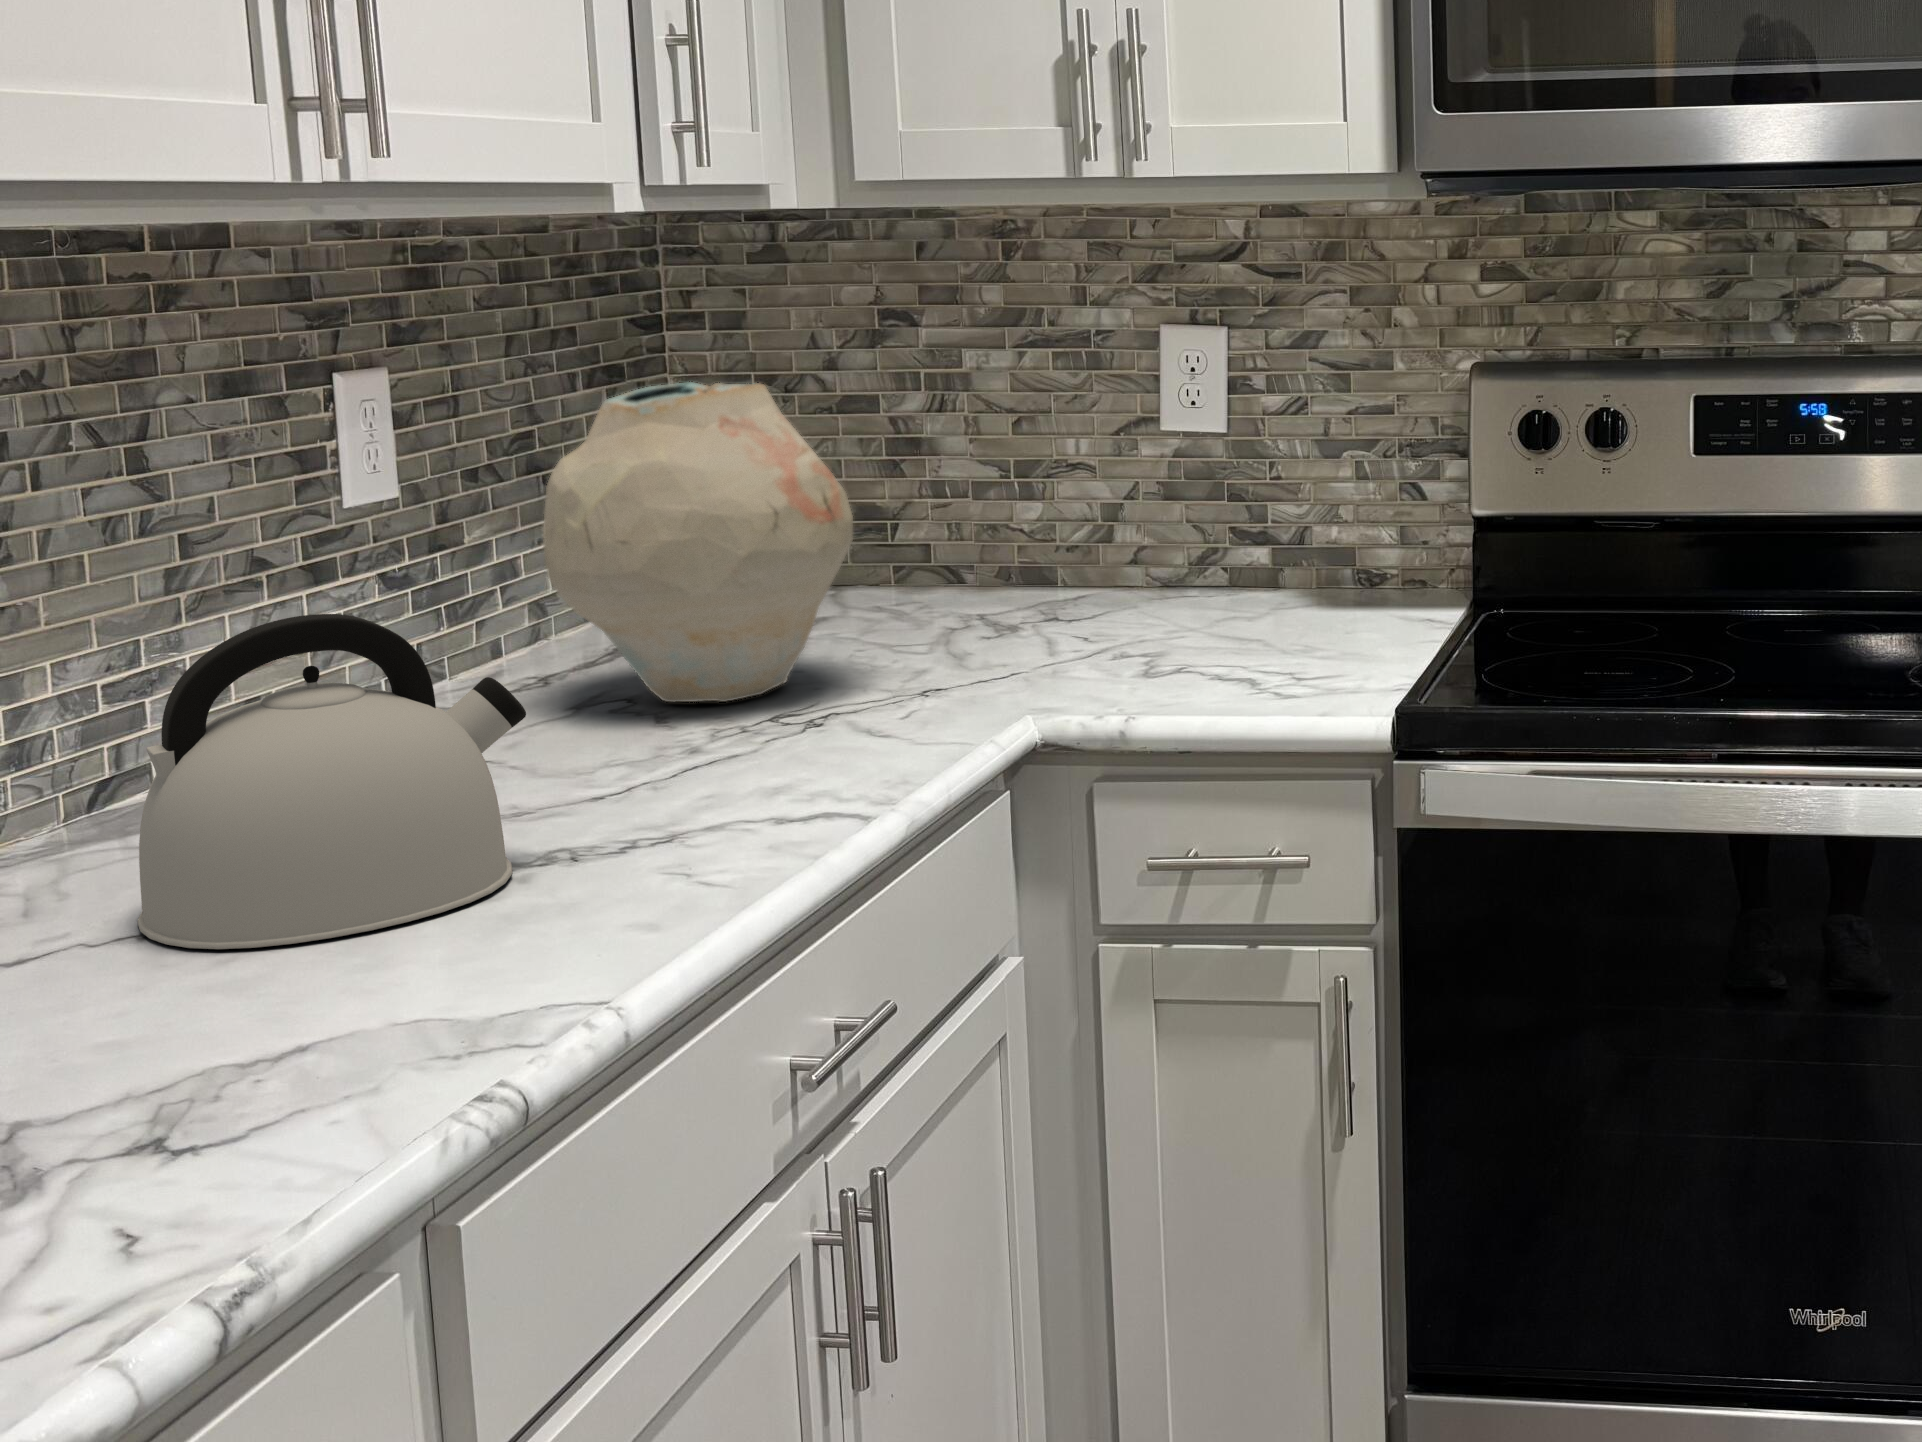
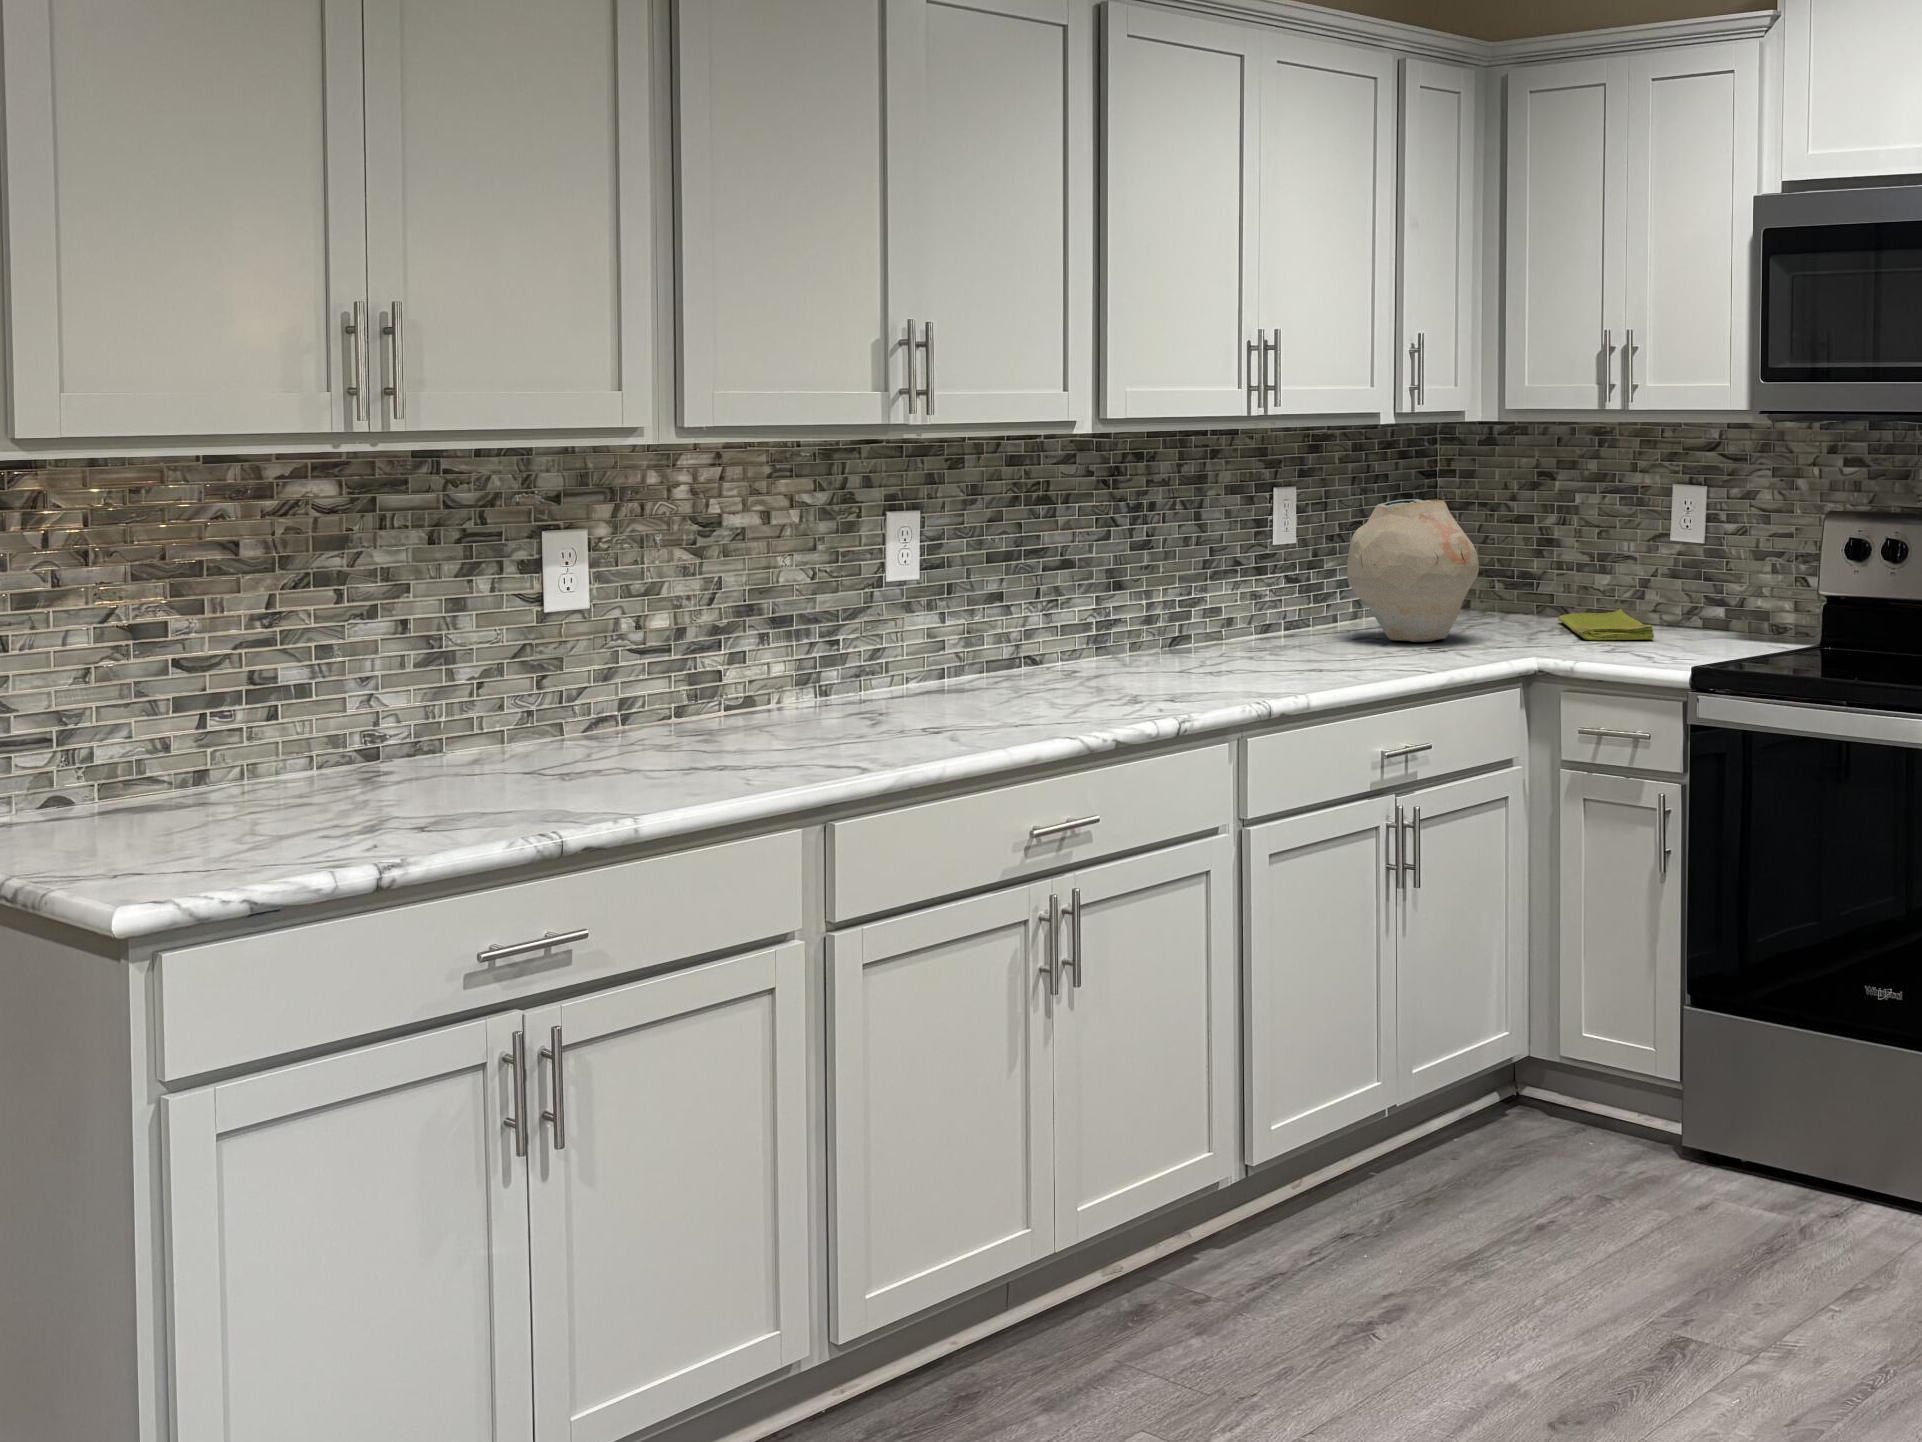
dish towel: none [959,563,1196,646] -> present [1558,609,1654,640]
kettle: present [137,614,526,949] -> none [1181,569,1312,678]

